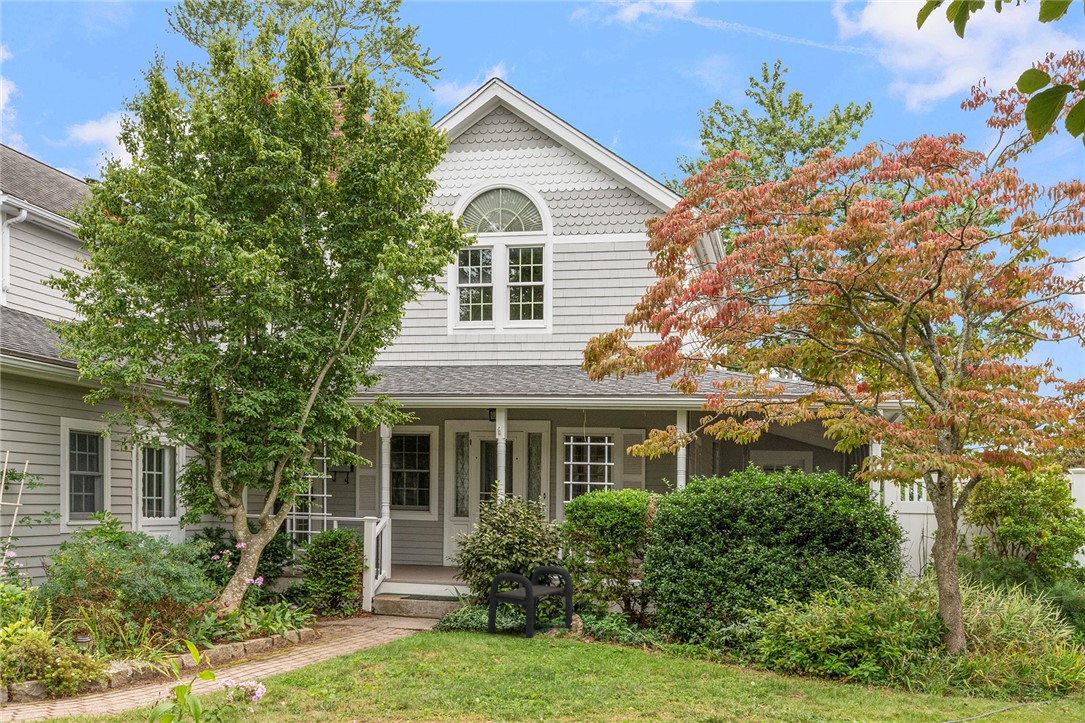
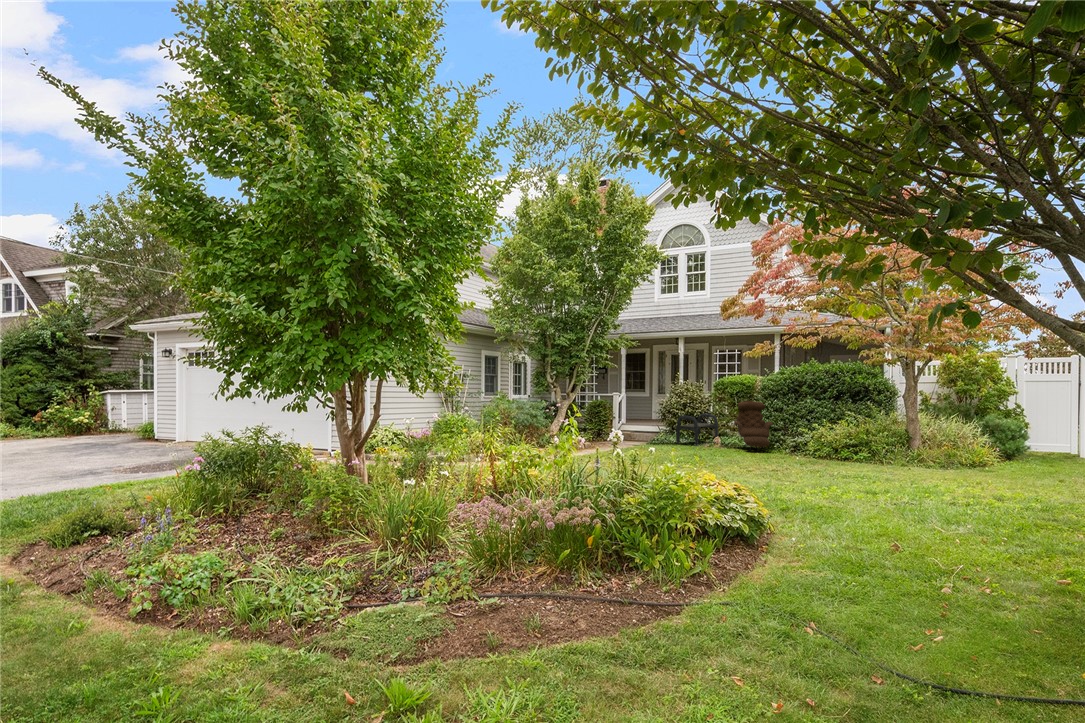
lounge chair: none [605,544,682,659] -> present [734,401,773,452]

